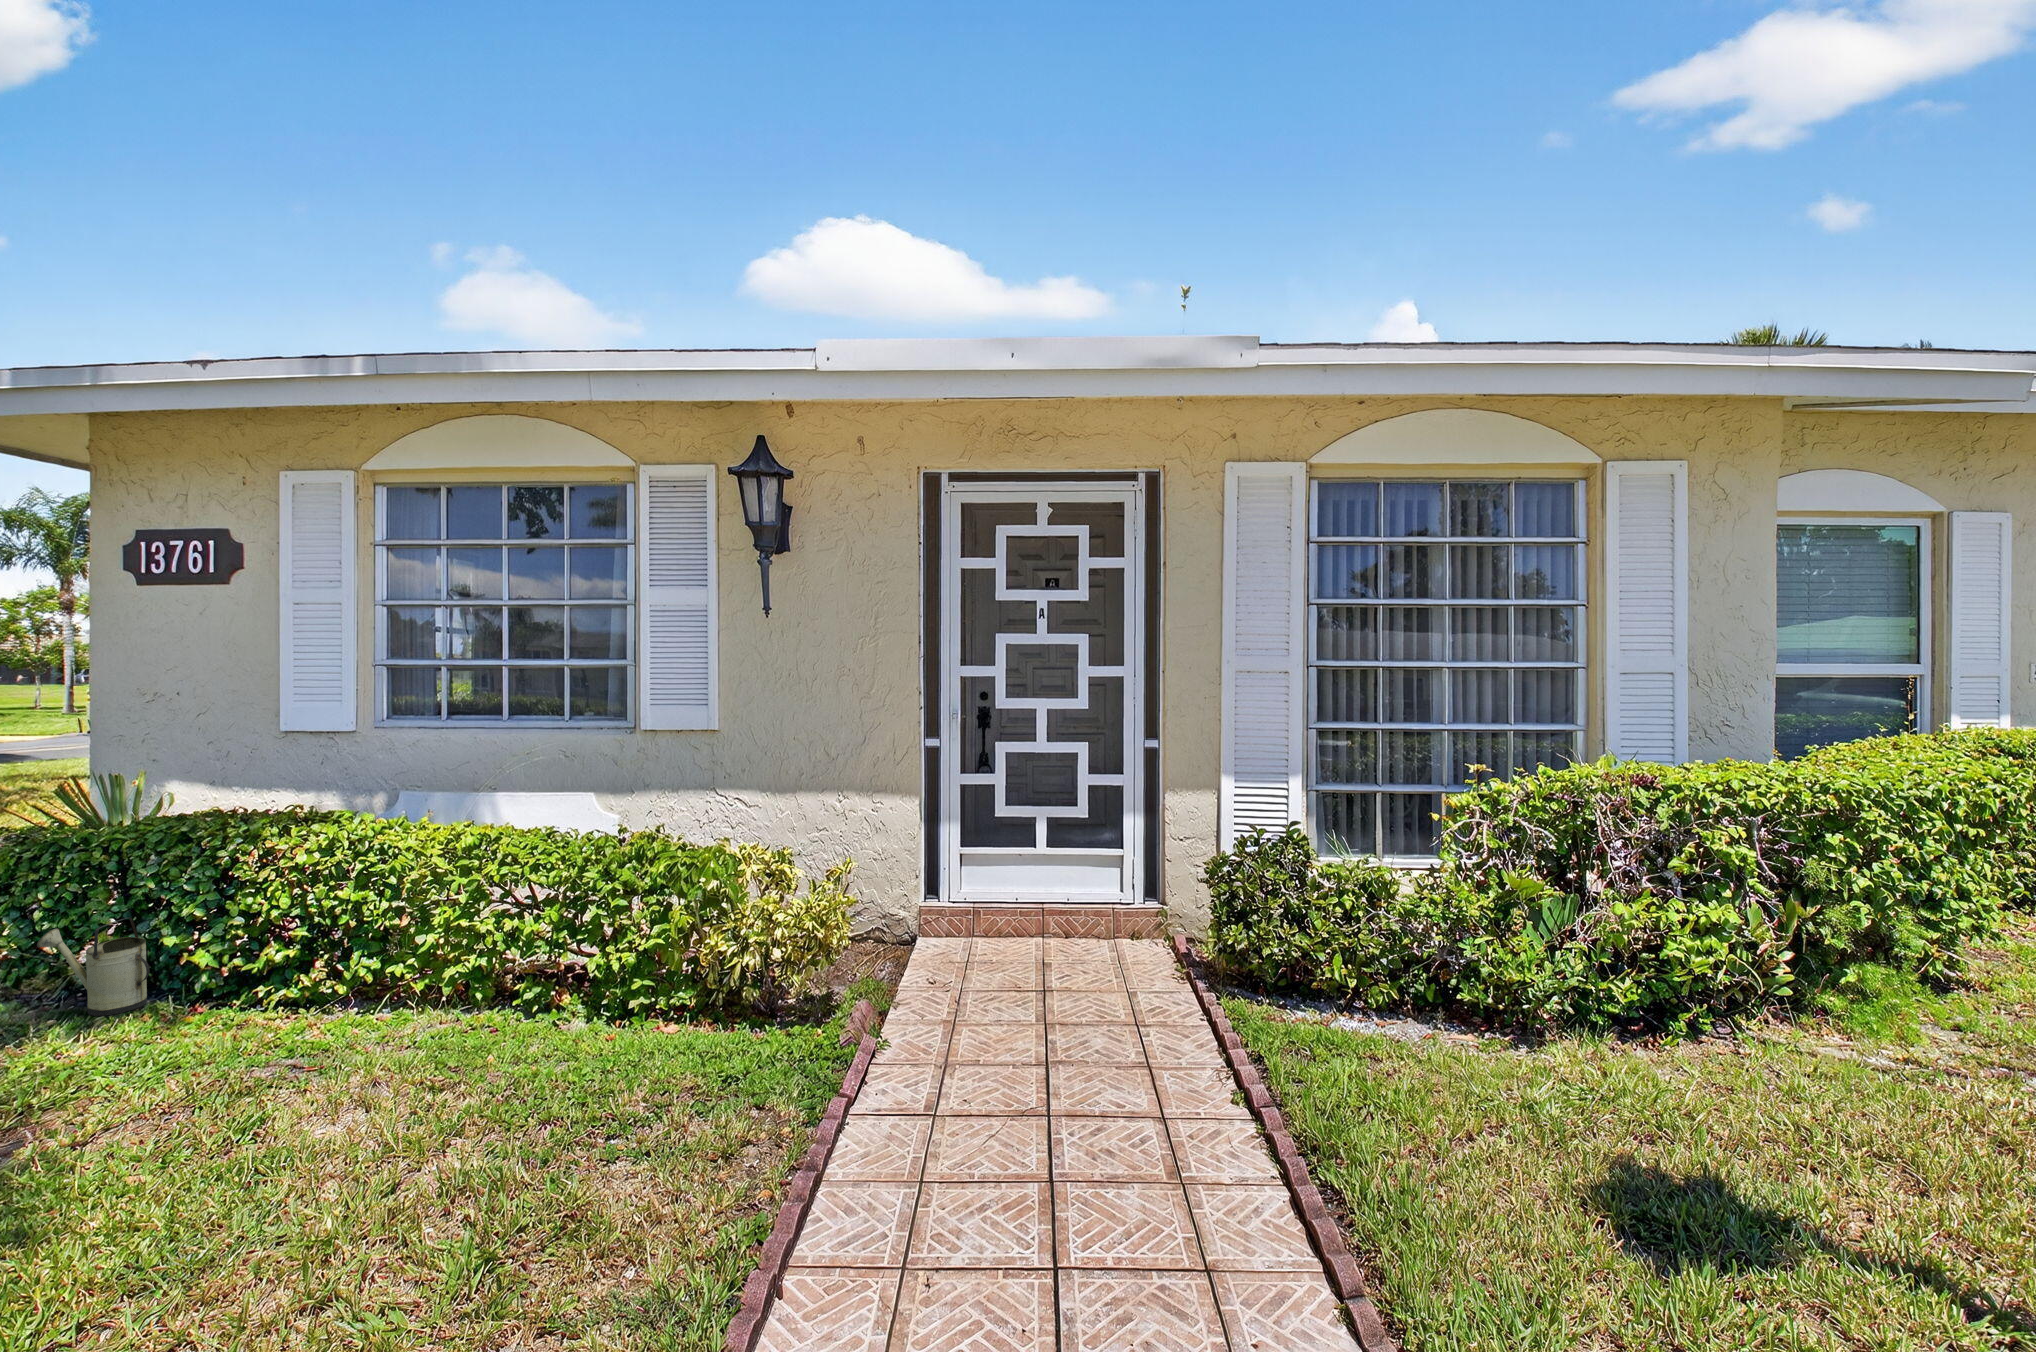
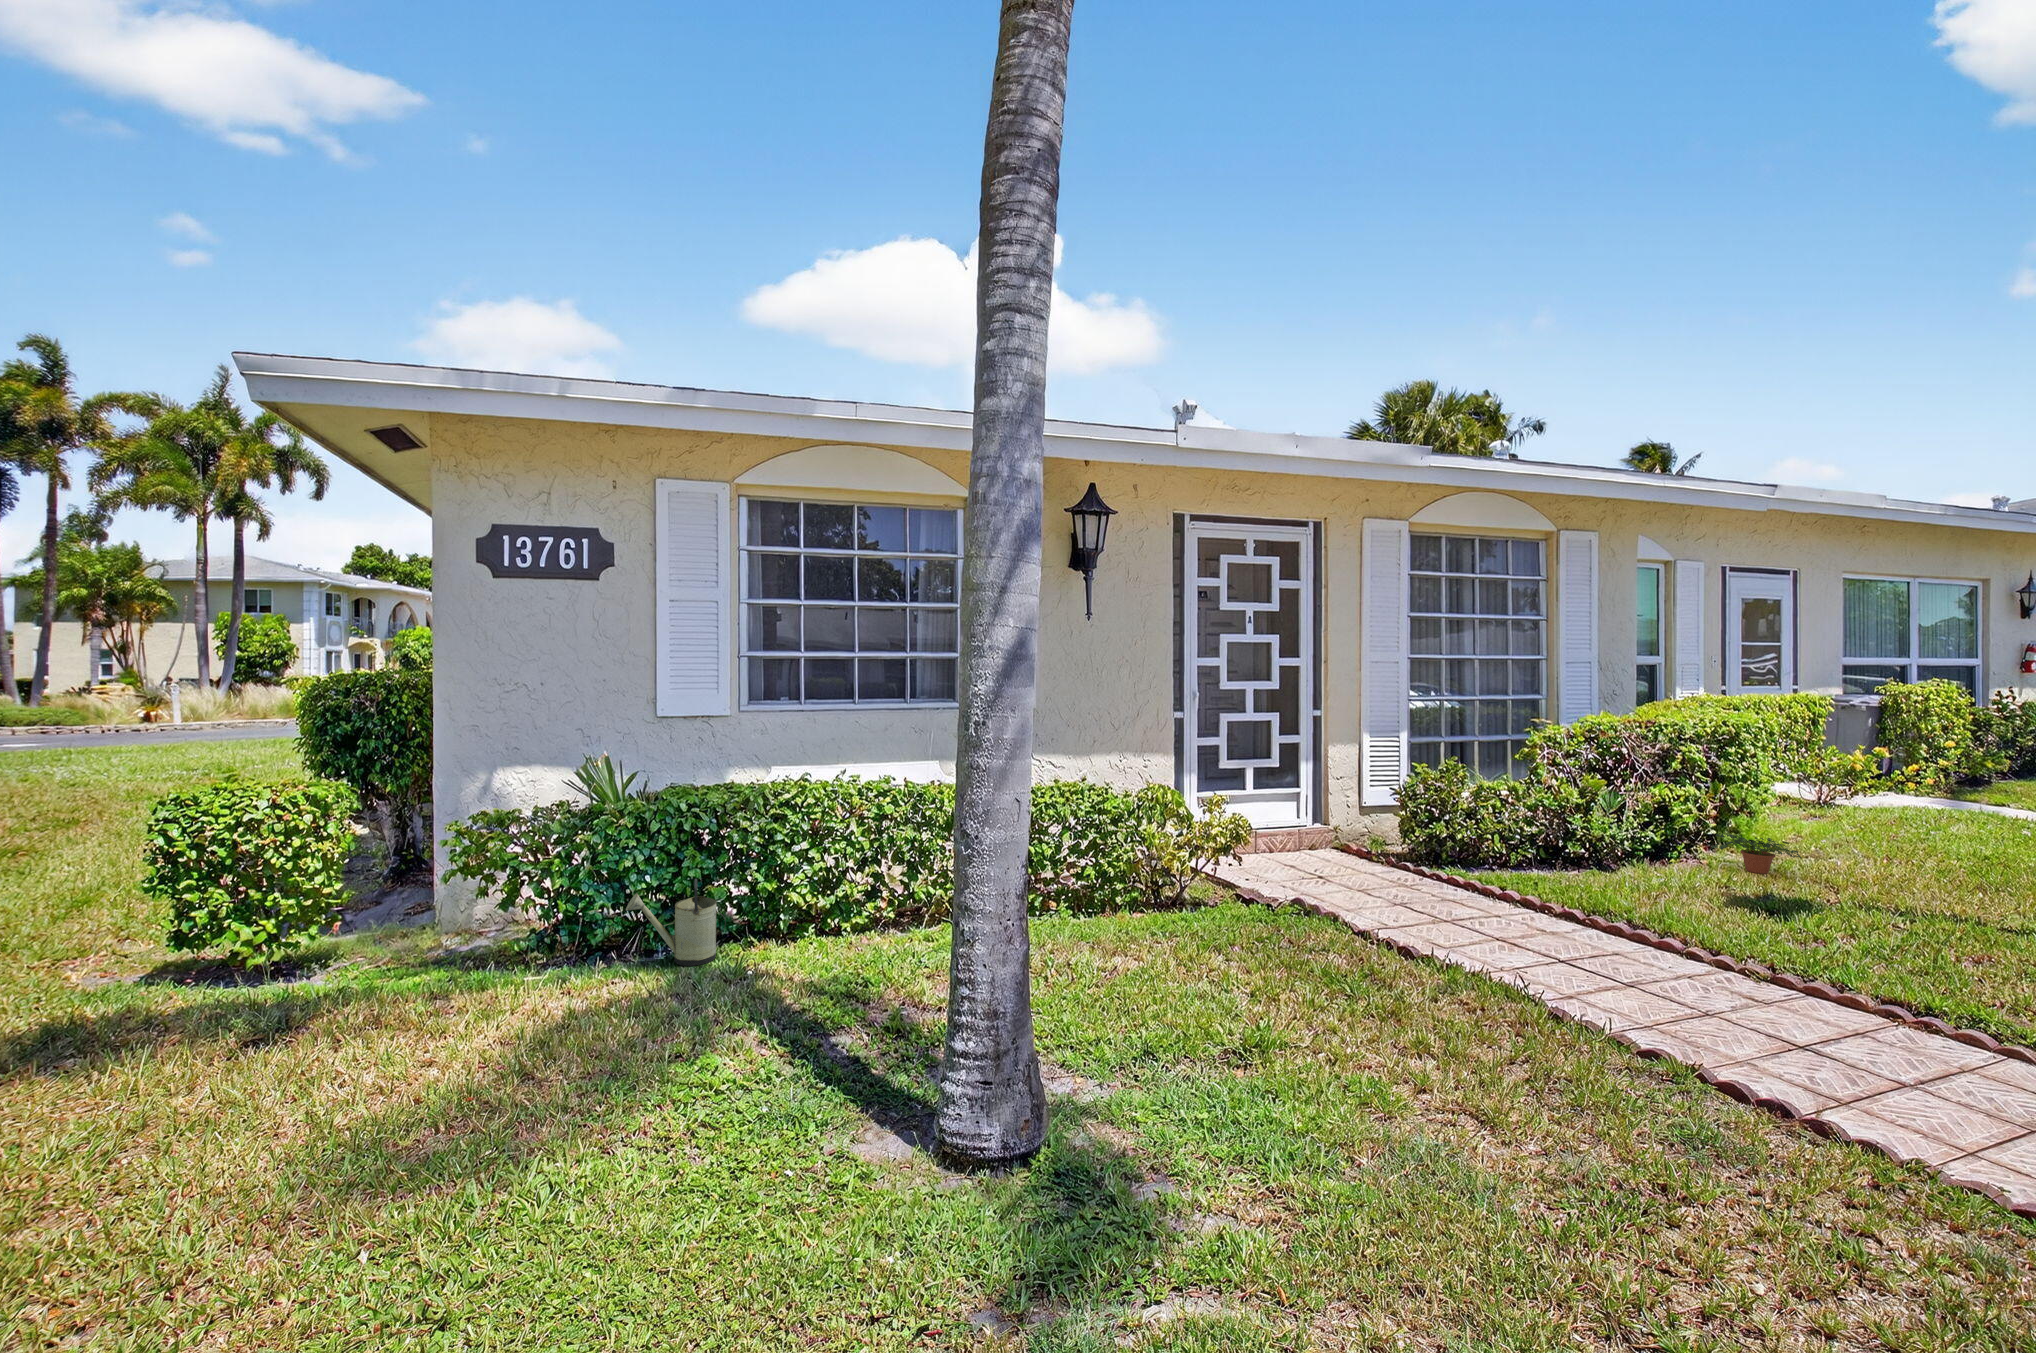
potted plant: none [1746,977,1914,1066] -> present [1711,831,1802,874]

